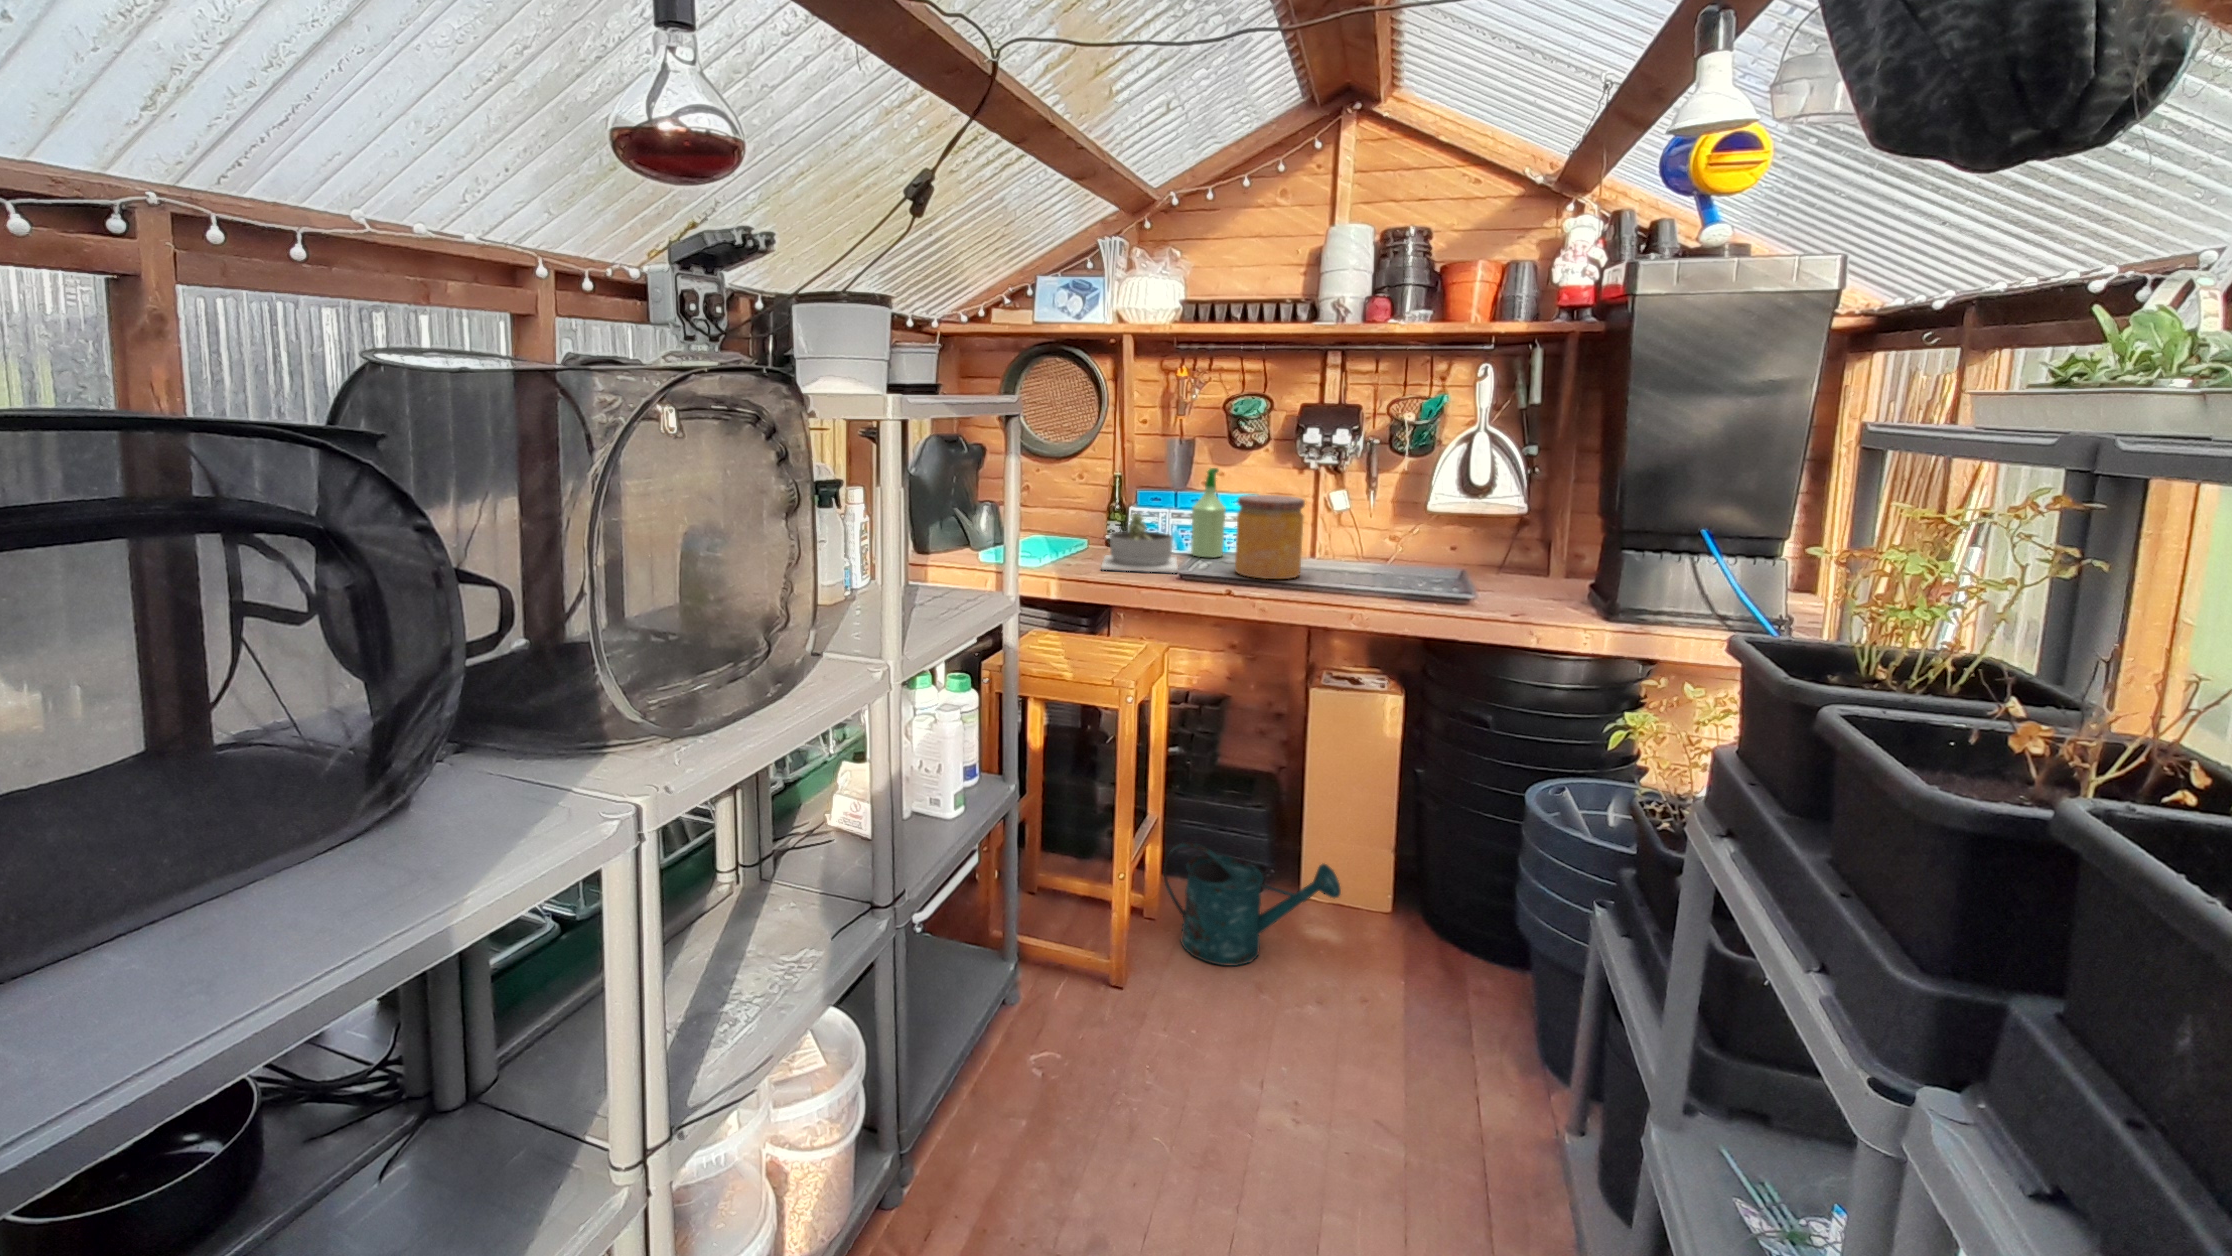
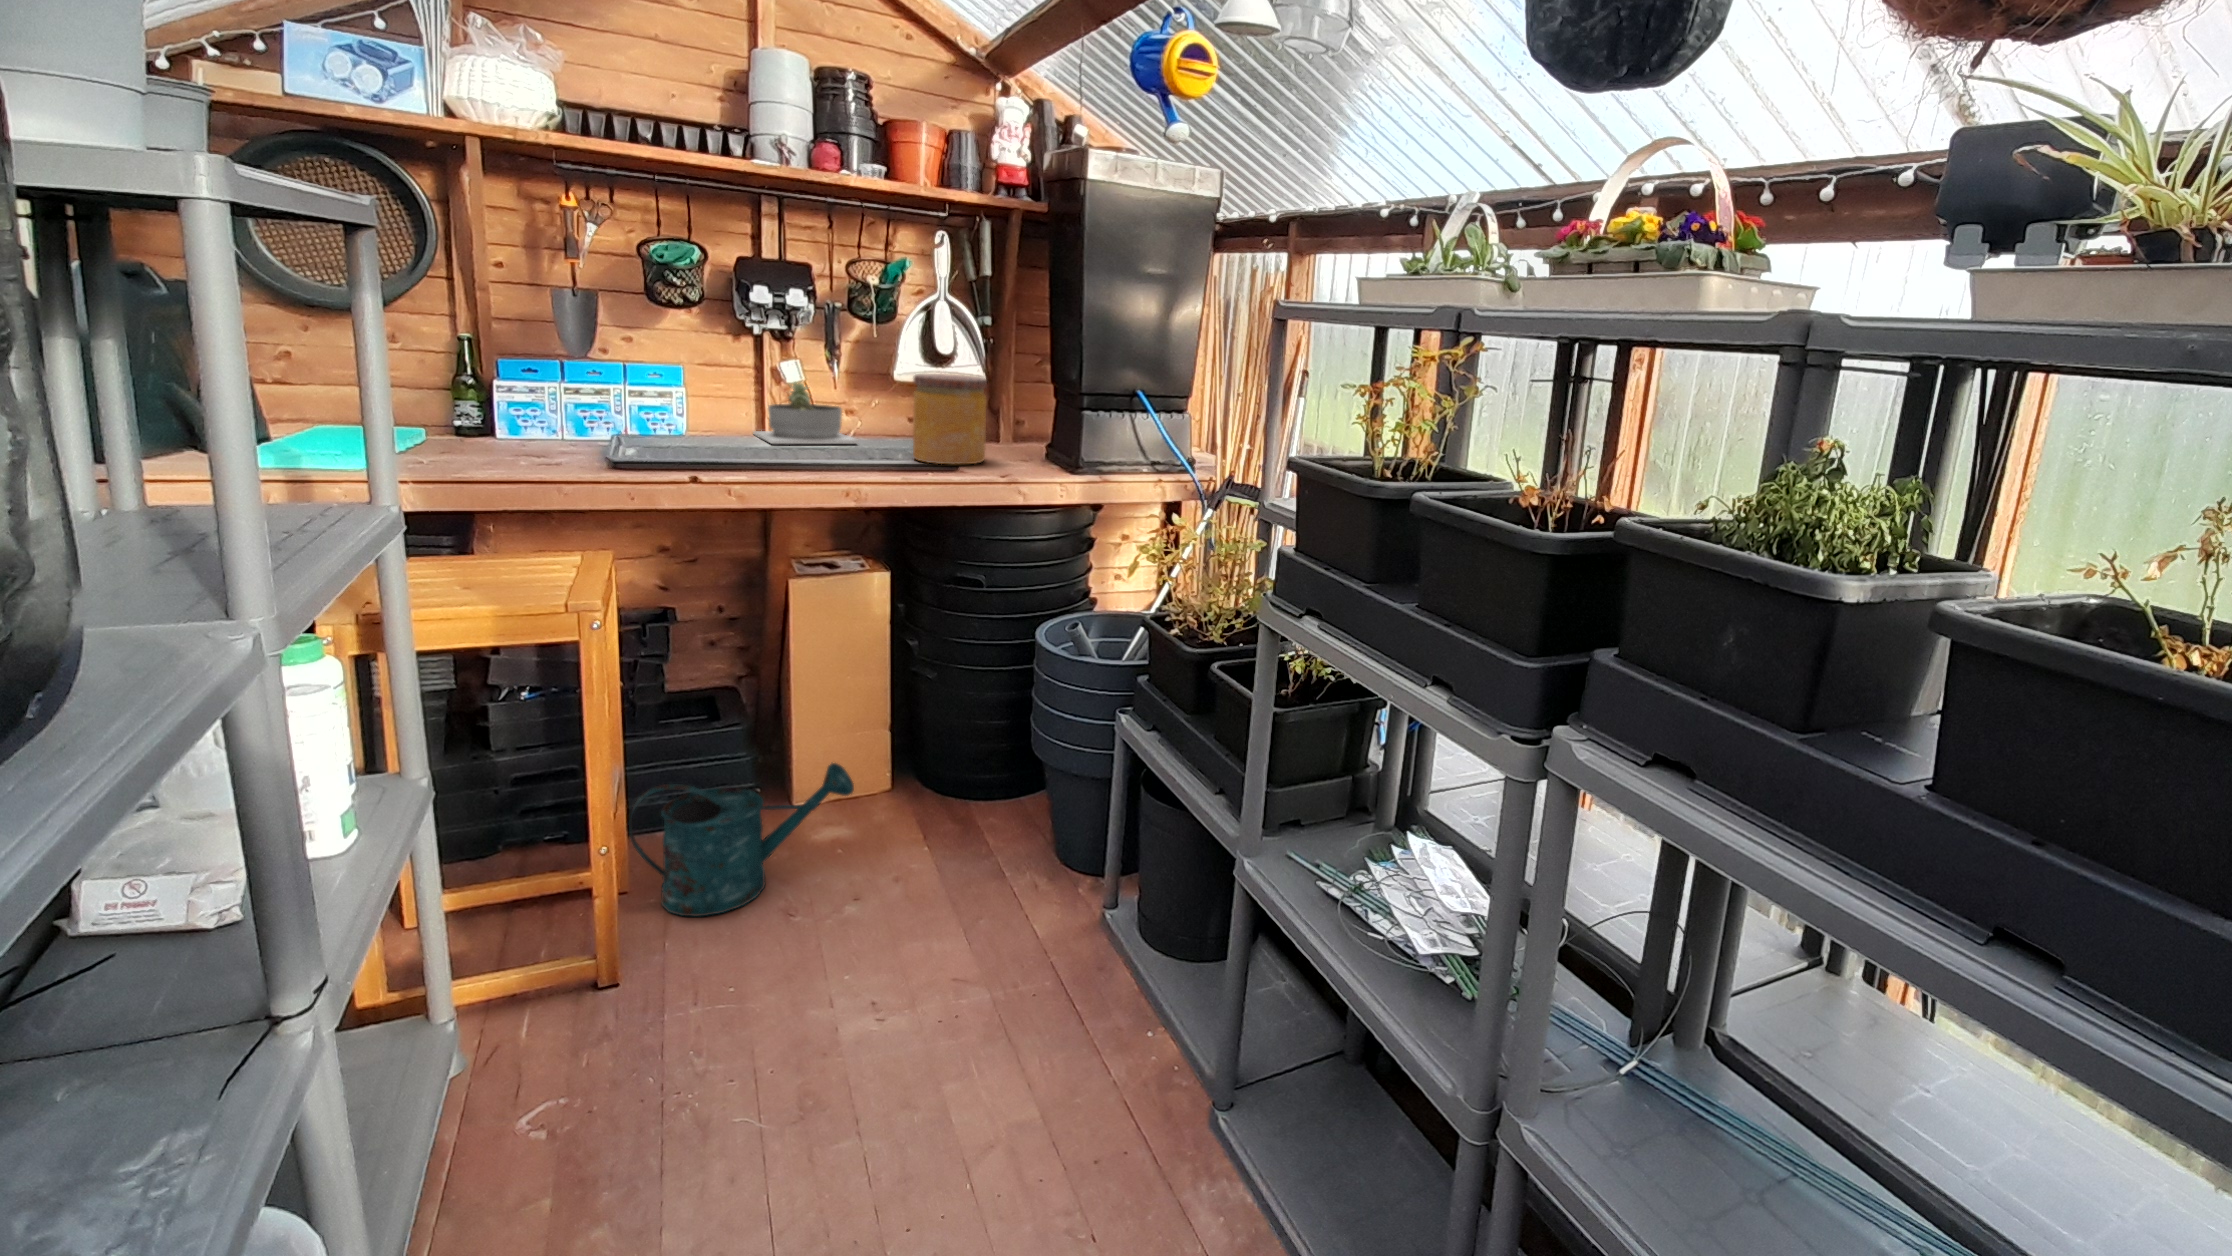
spray bottle: present [1191,468,1226,557] -> none [601,328,652,440]
jar: present [1235,495,1305,579] -> present [913,374,987,464]
succulent planter: present [1101,514,1178,573] -> present [753,383,858,444]

